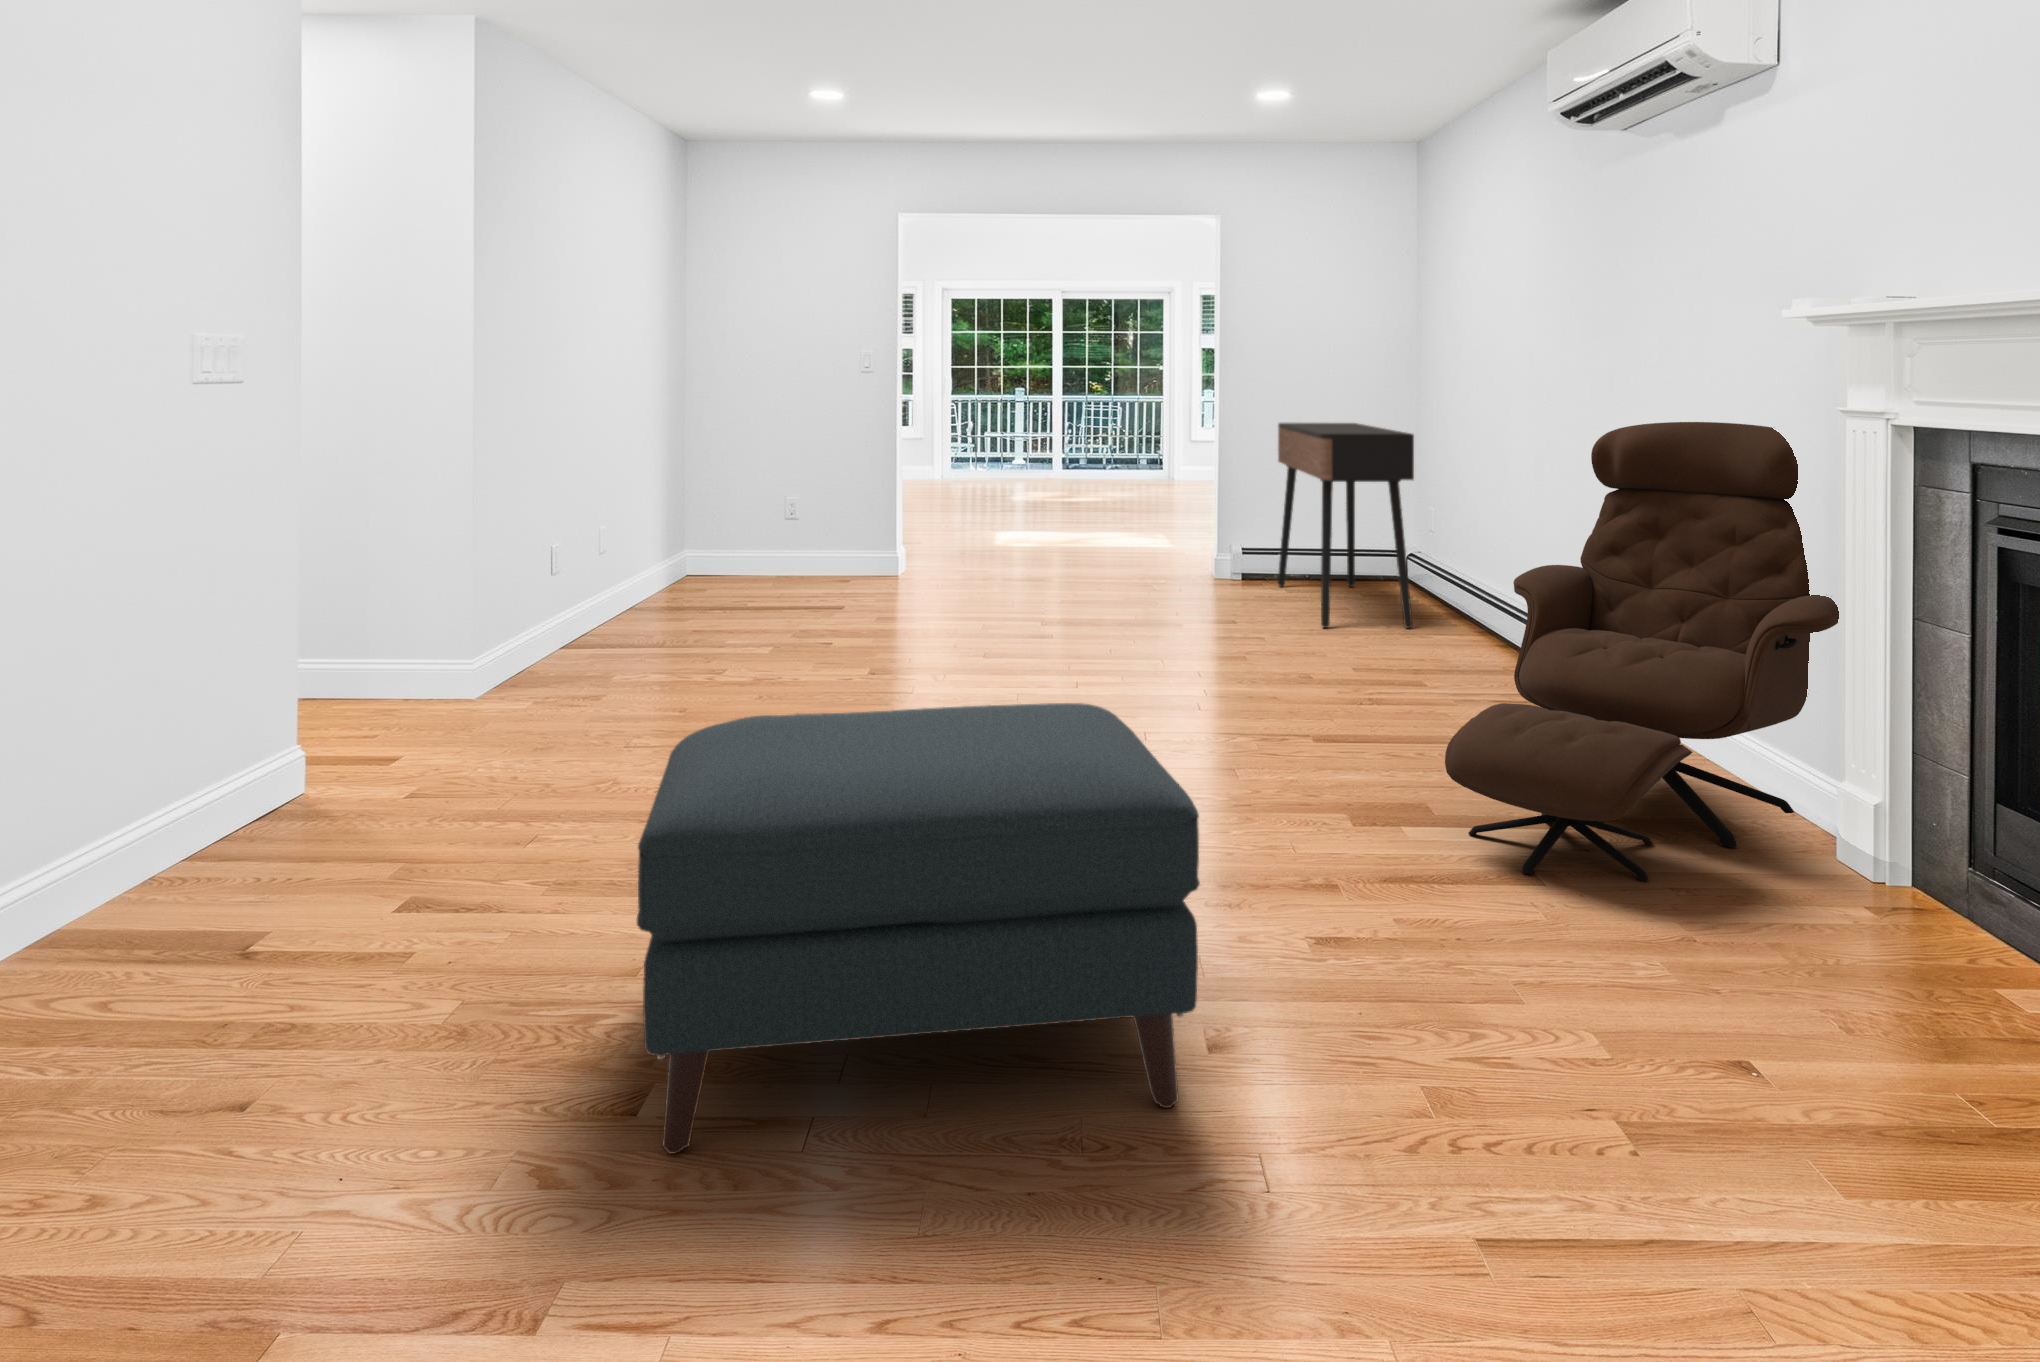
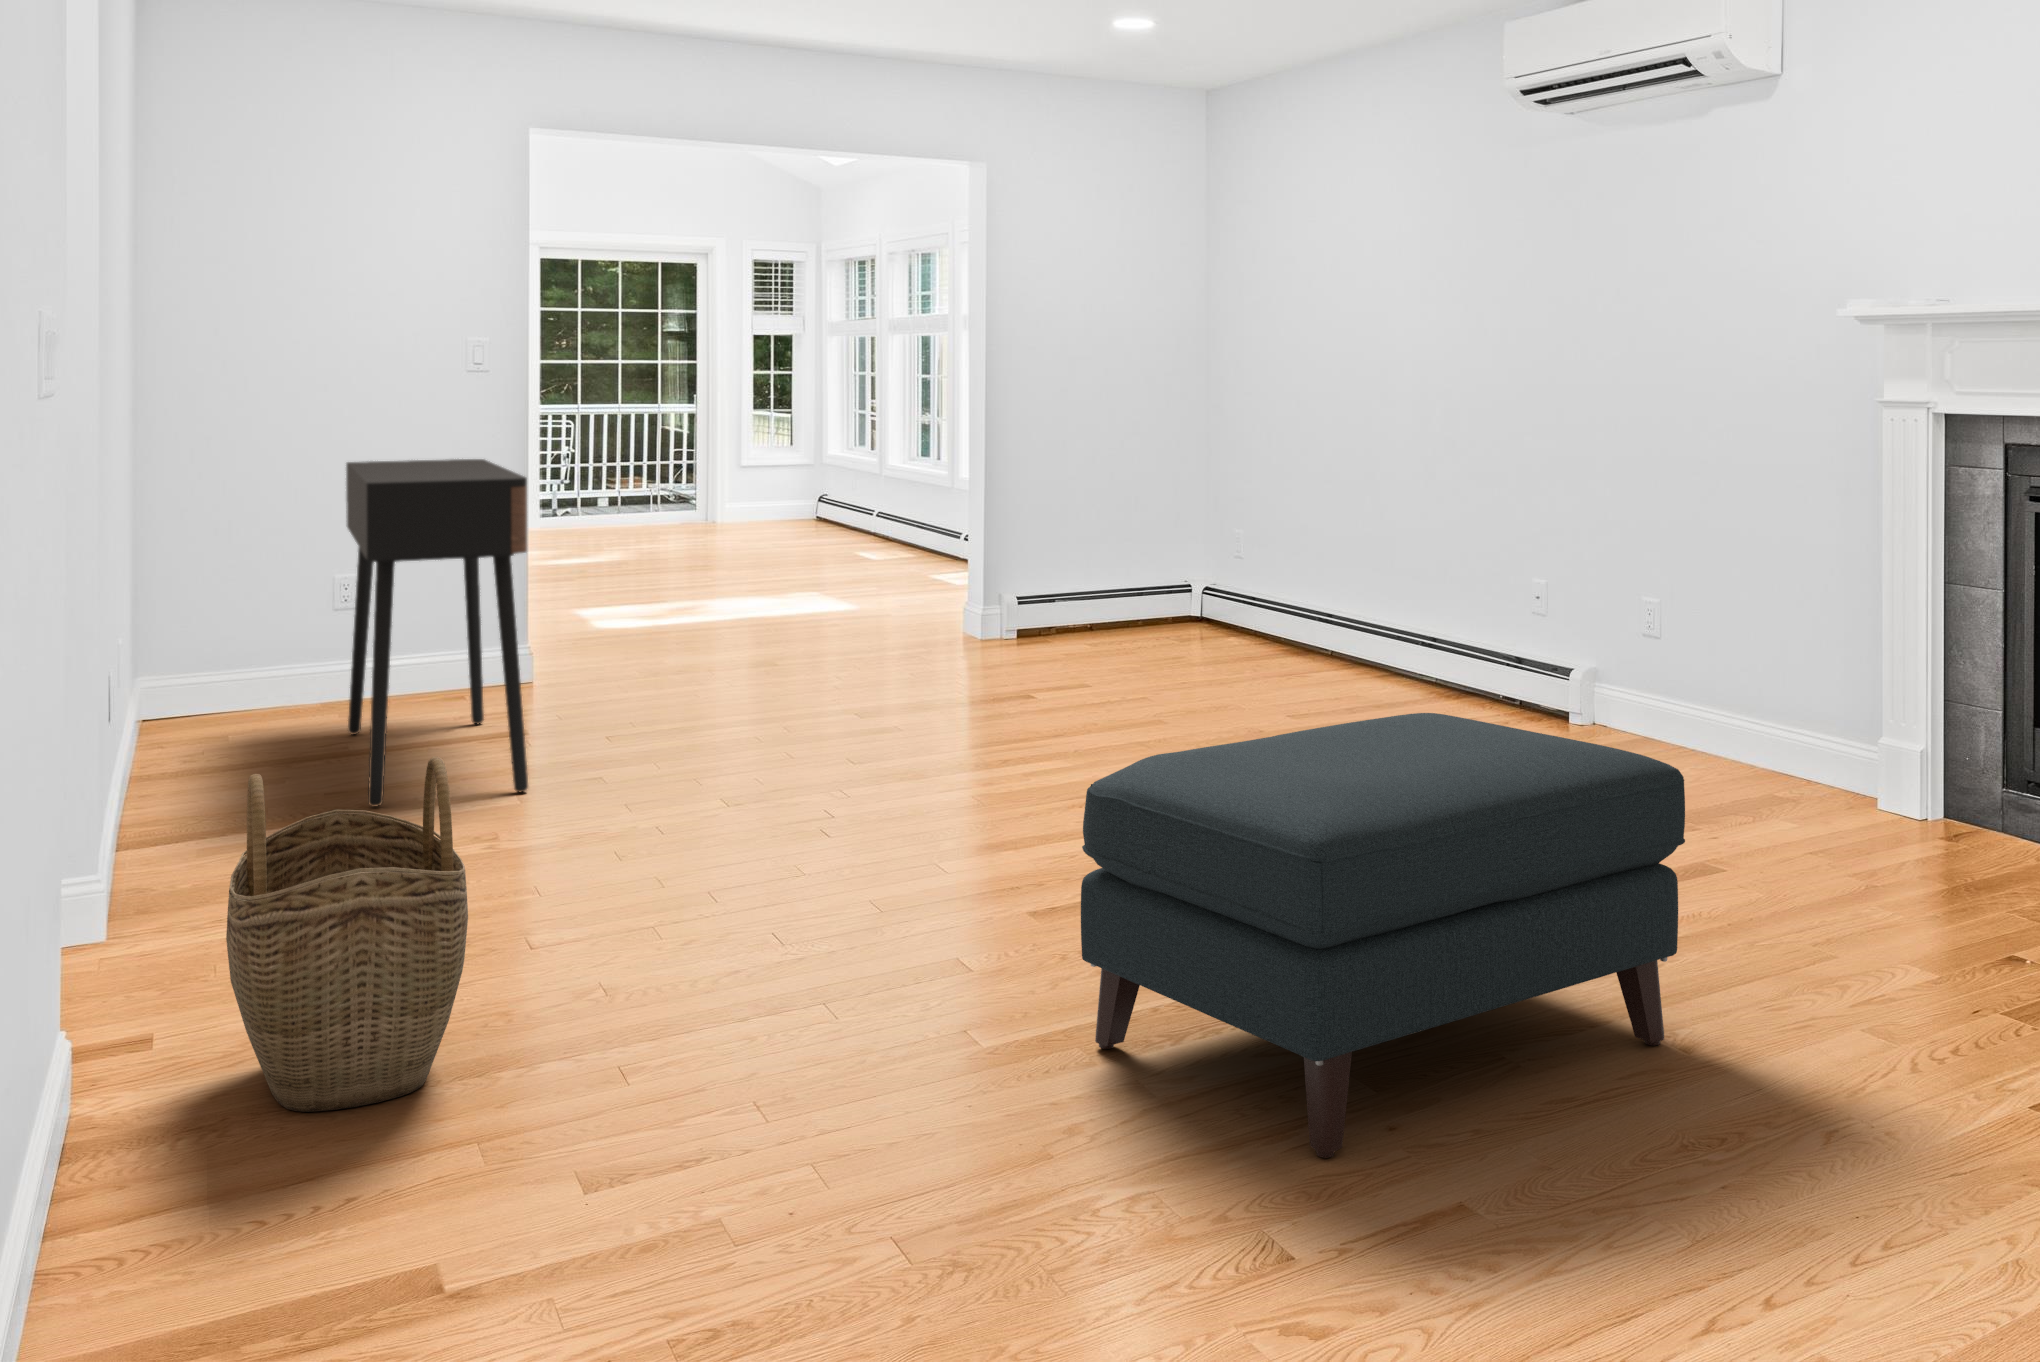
lounge chair: present [1445,422,1839,881] -> none [1557,417,1862,852]
console table: present [1278,423,1414,628] -> present [346,459,528,807]
woven basket: none [139,648,356,902] -> present [226,757,468,1112]

